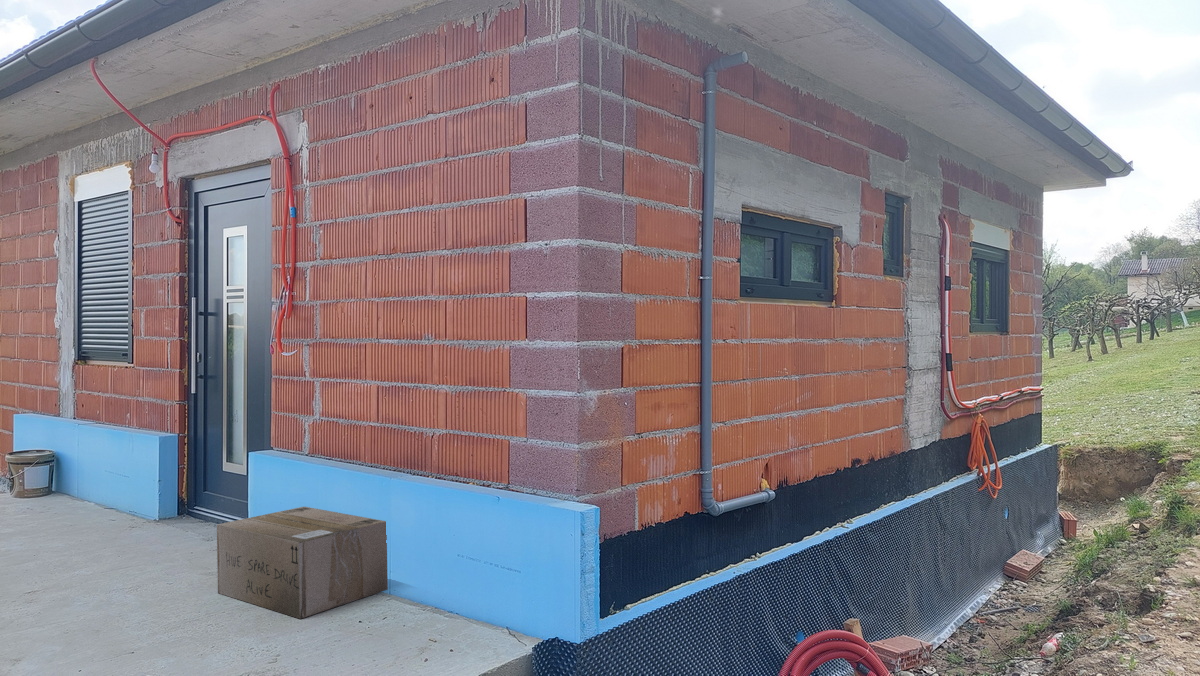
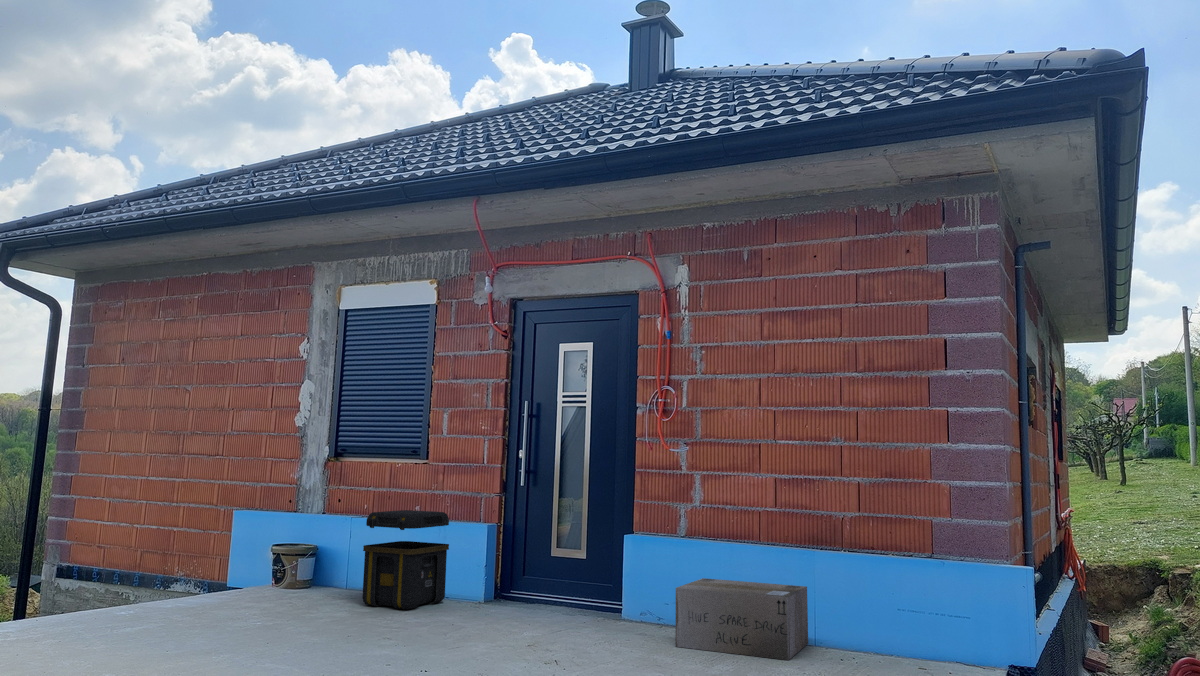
toolbox: none [27,422,128,532] -> present [362,510,449,610]

